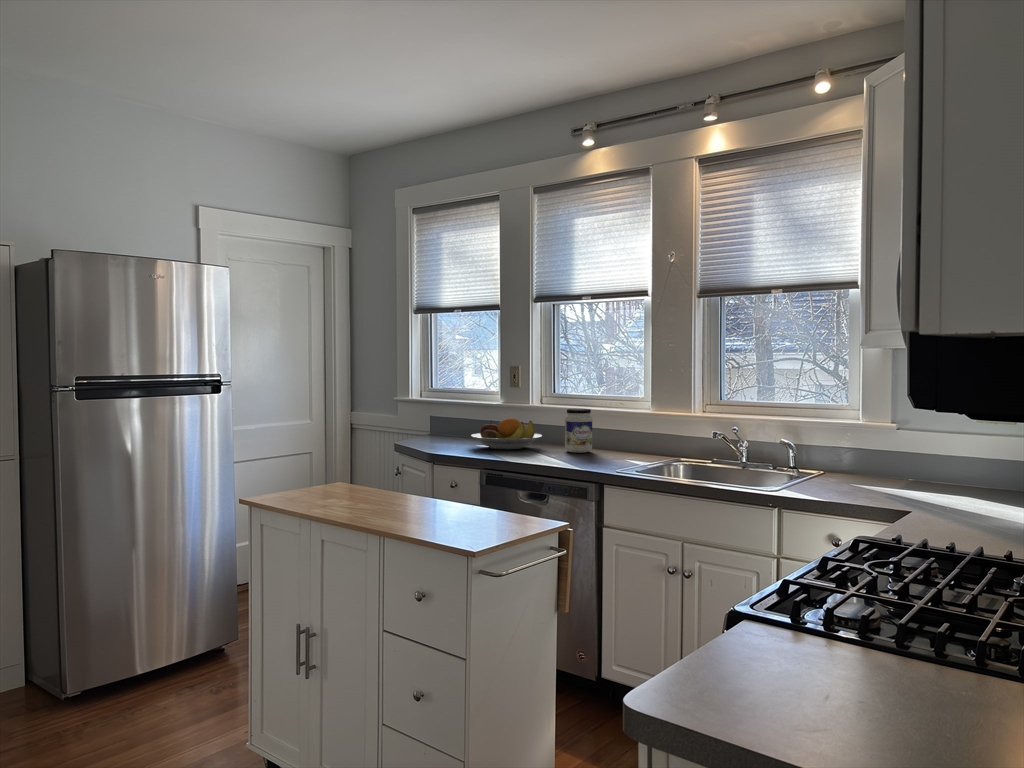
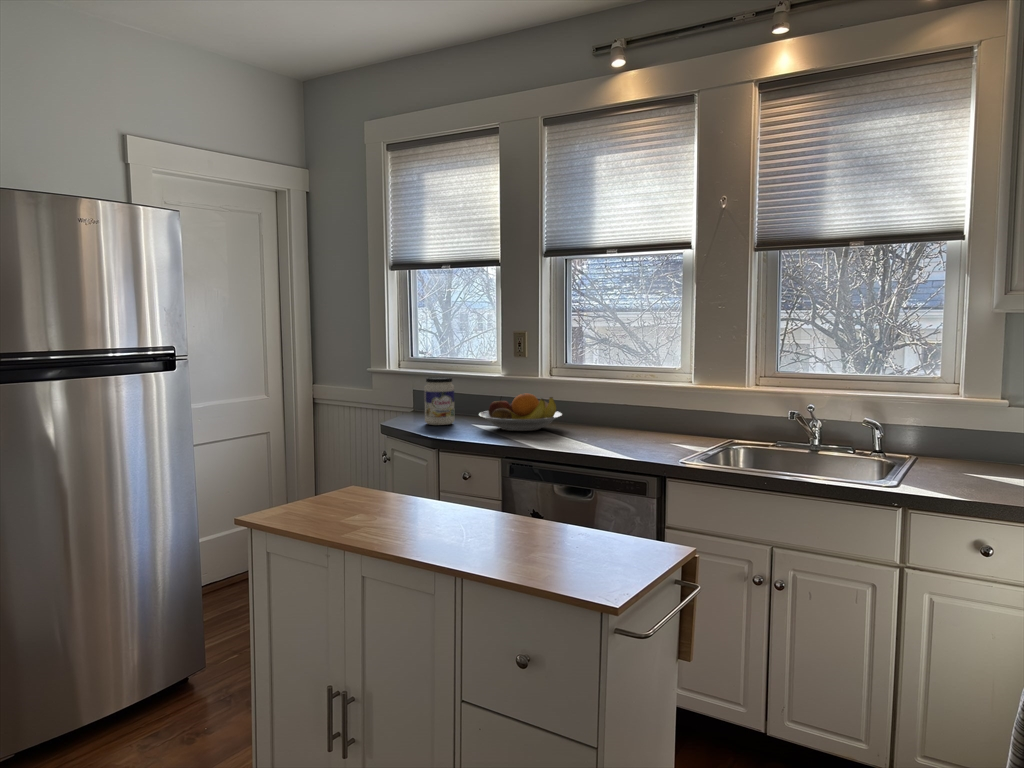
jar: present [565,409,592,453] -> present [424,377,454,425]

